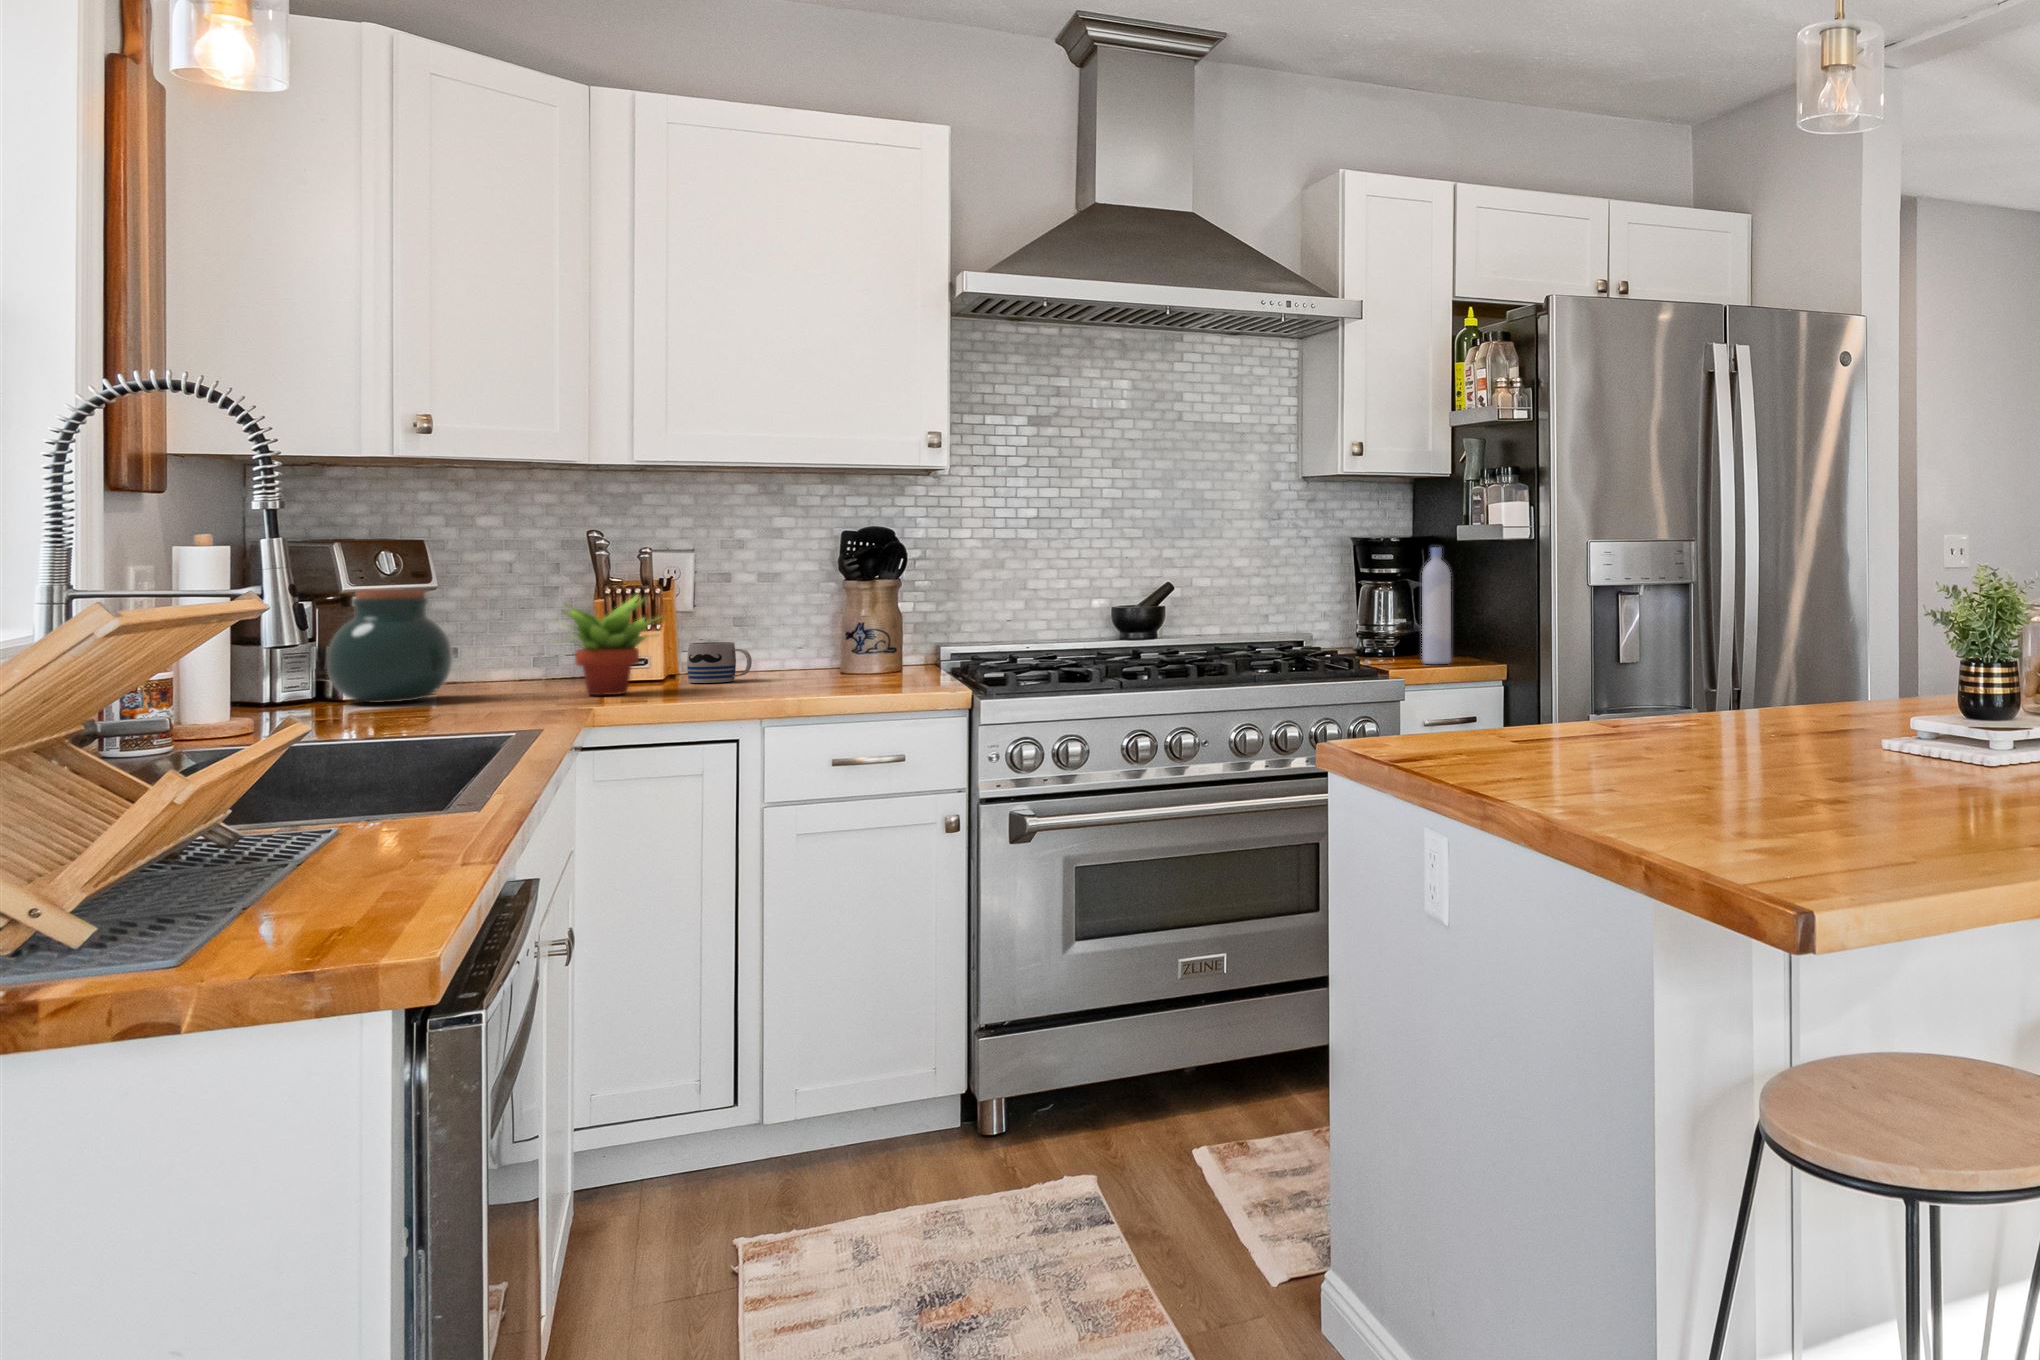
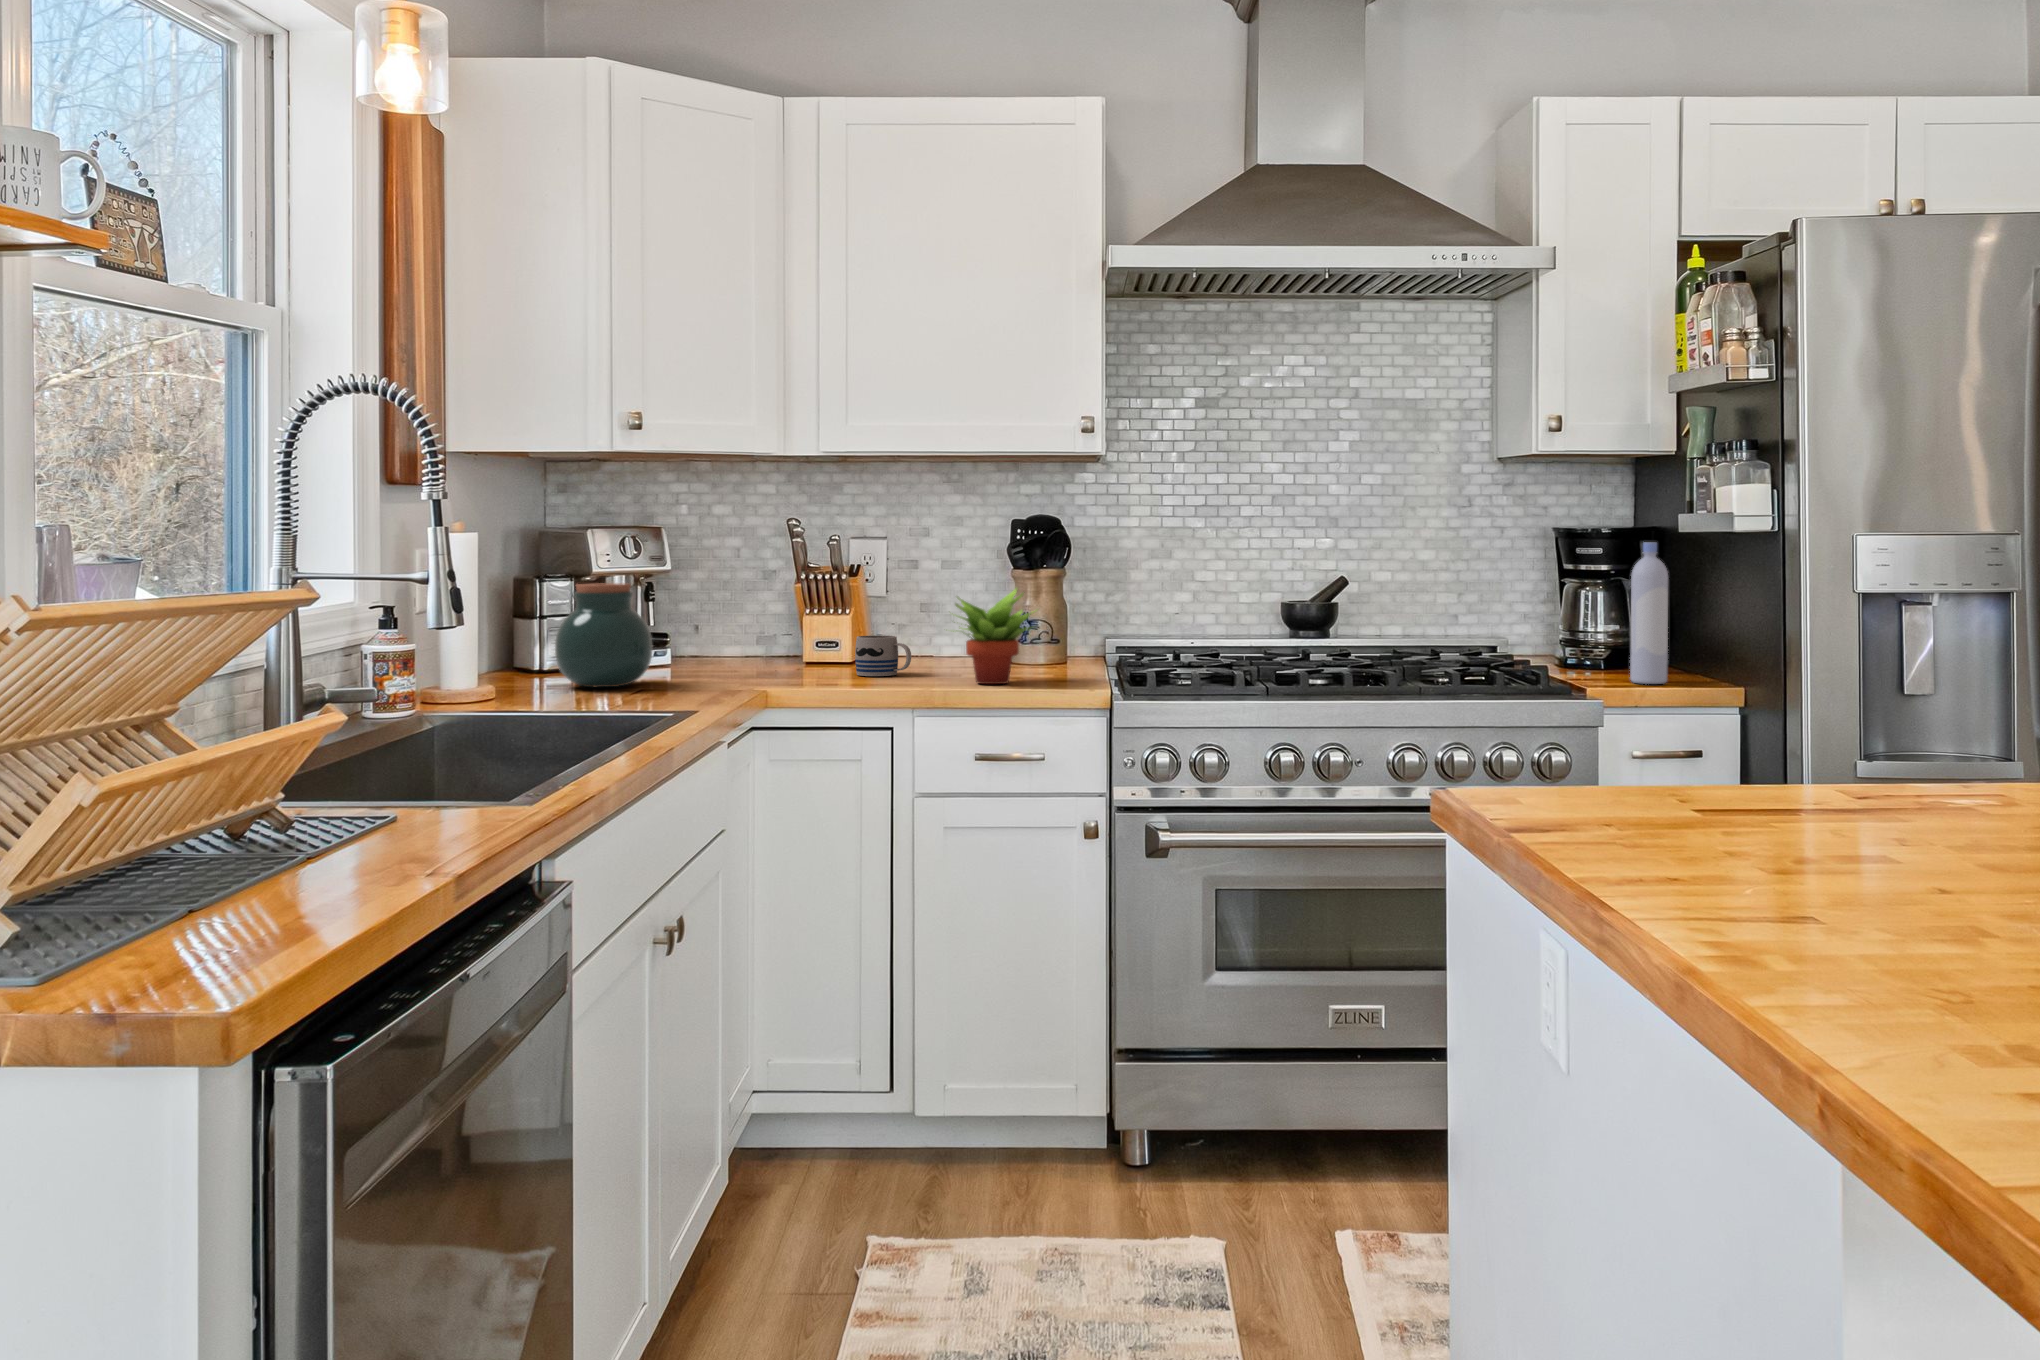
succulent plant: present [562,595,653,695] -> present [955,588,1037,684]

